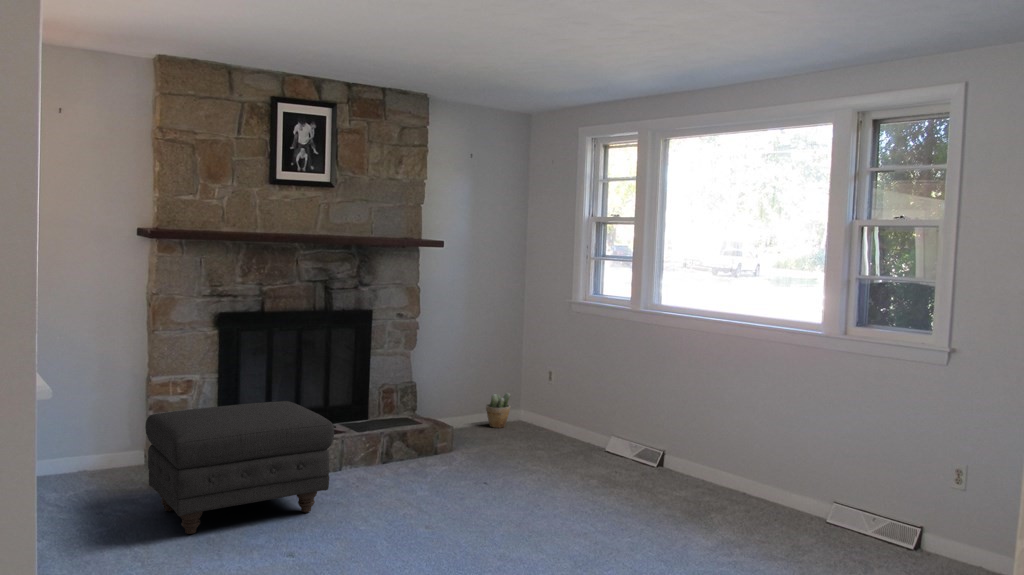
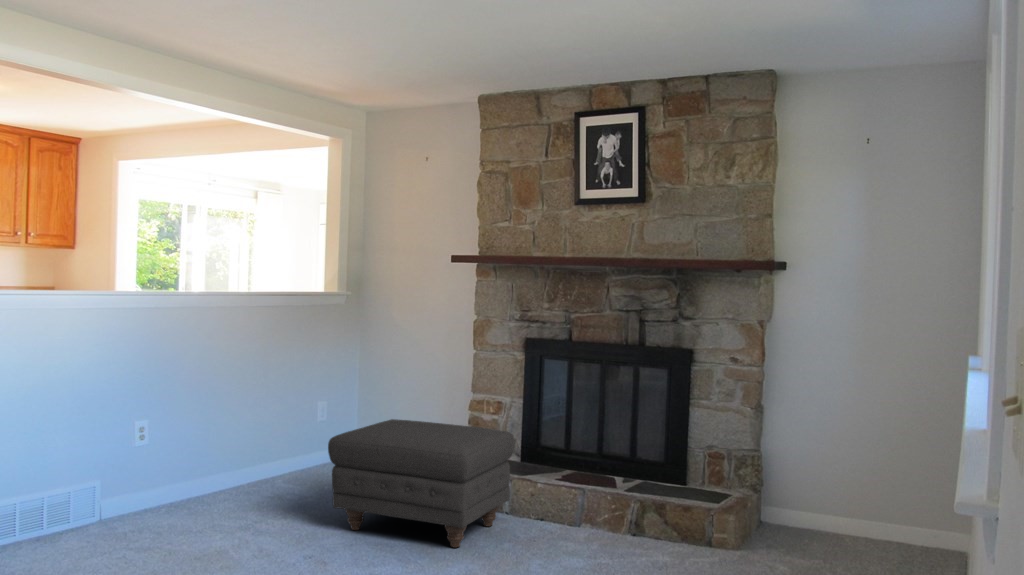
potted plant: present [486,393,511,428] -> none [881,494,923,549]

